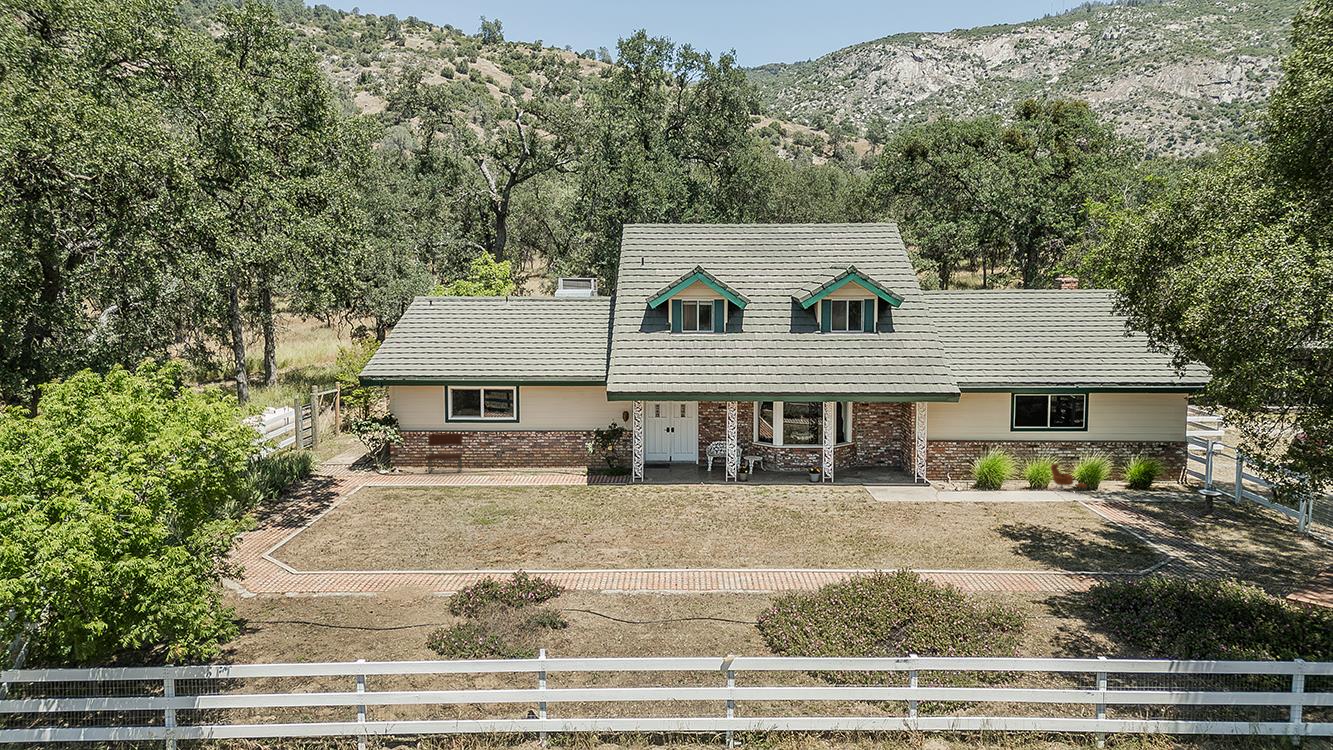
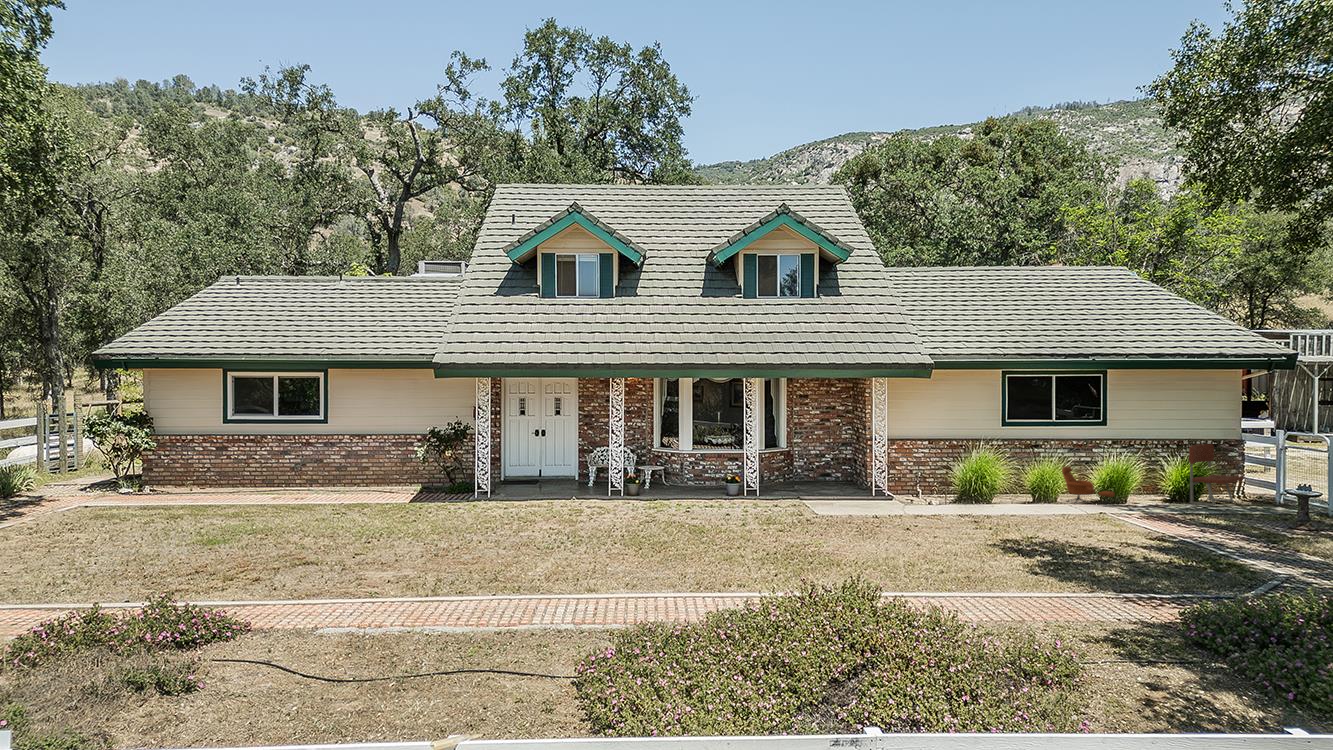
bench: present [425,433,462,473] -> present [1189,444,1243,506]

